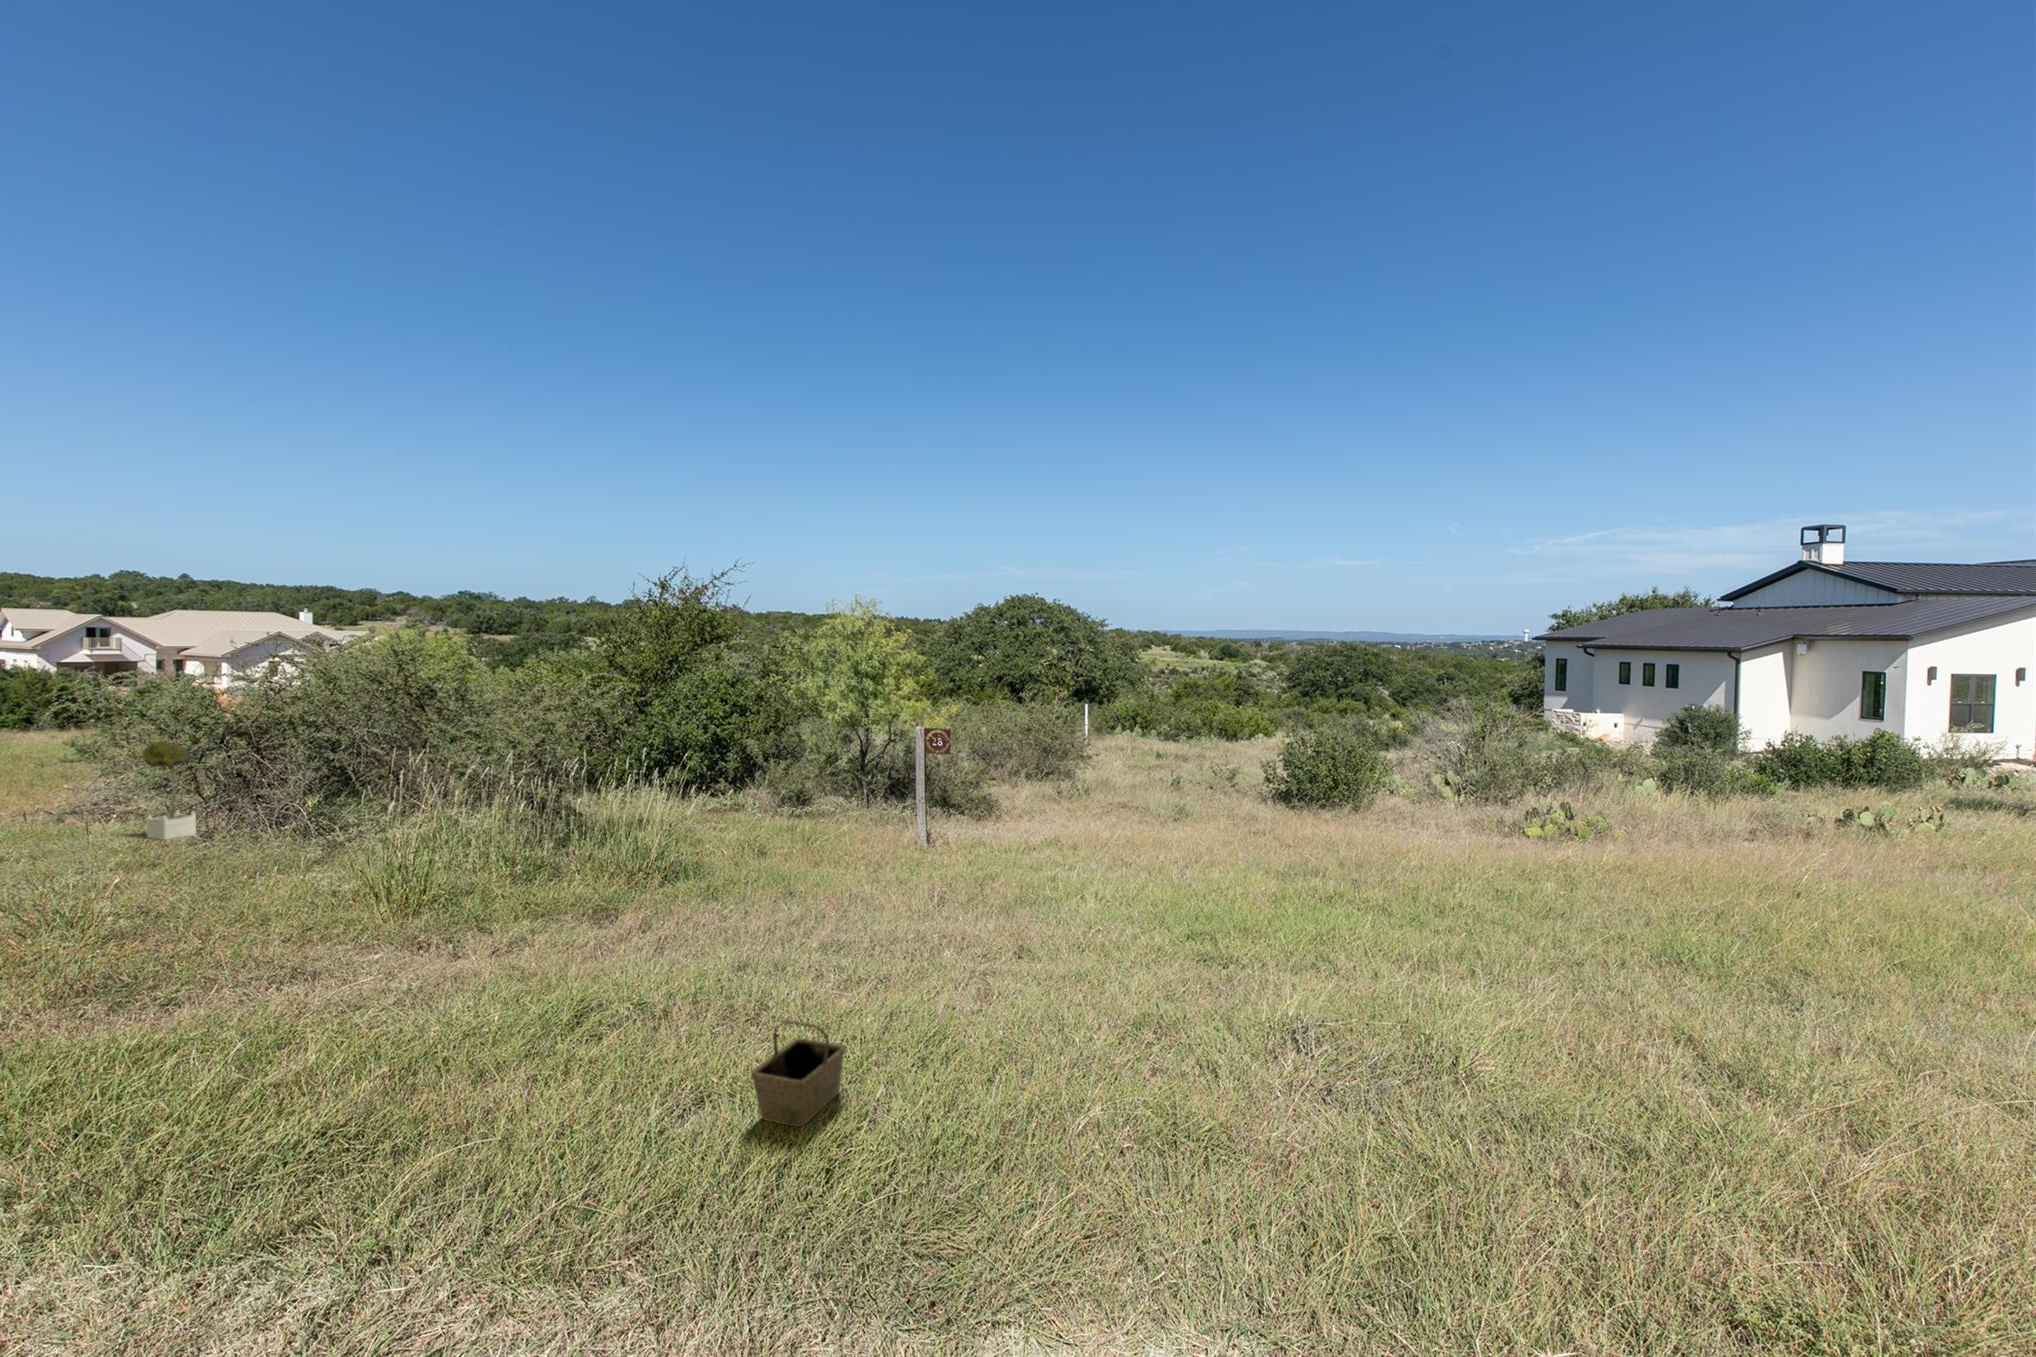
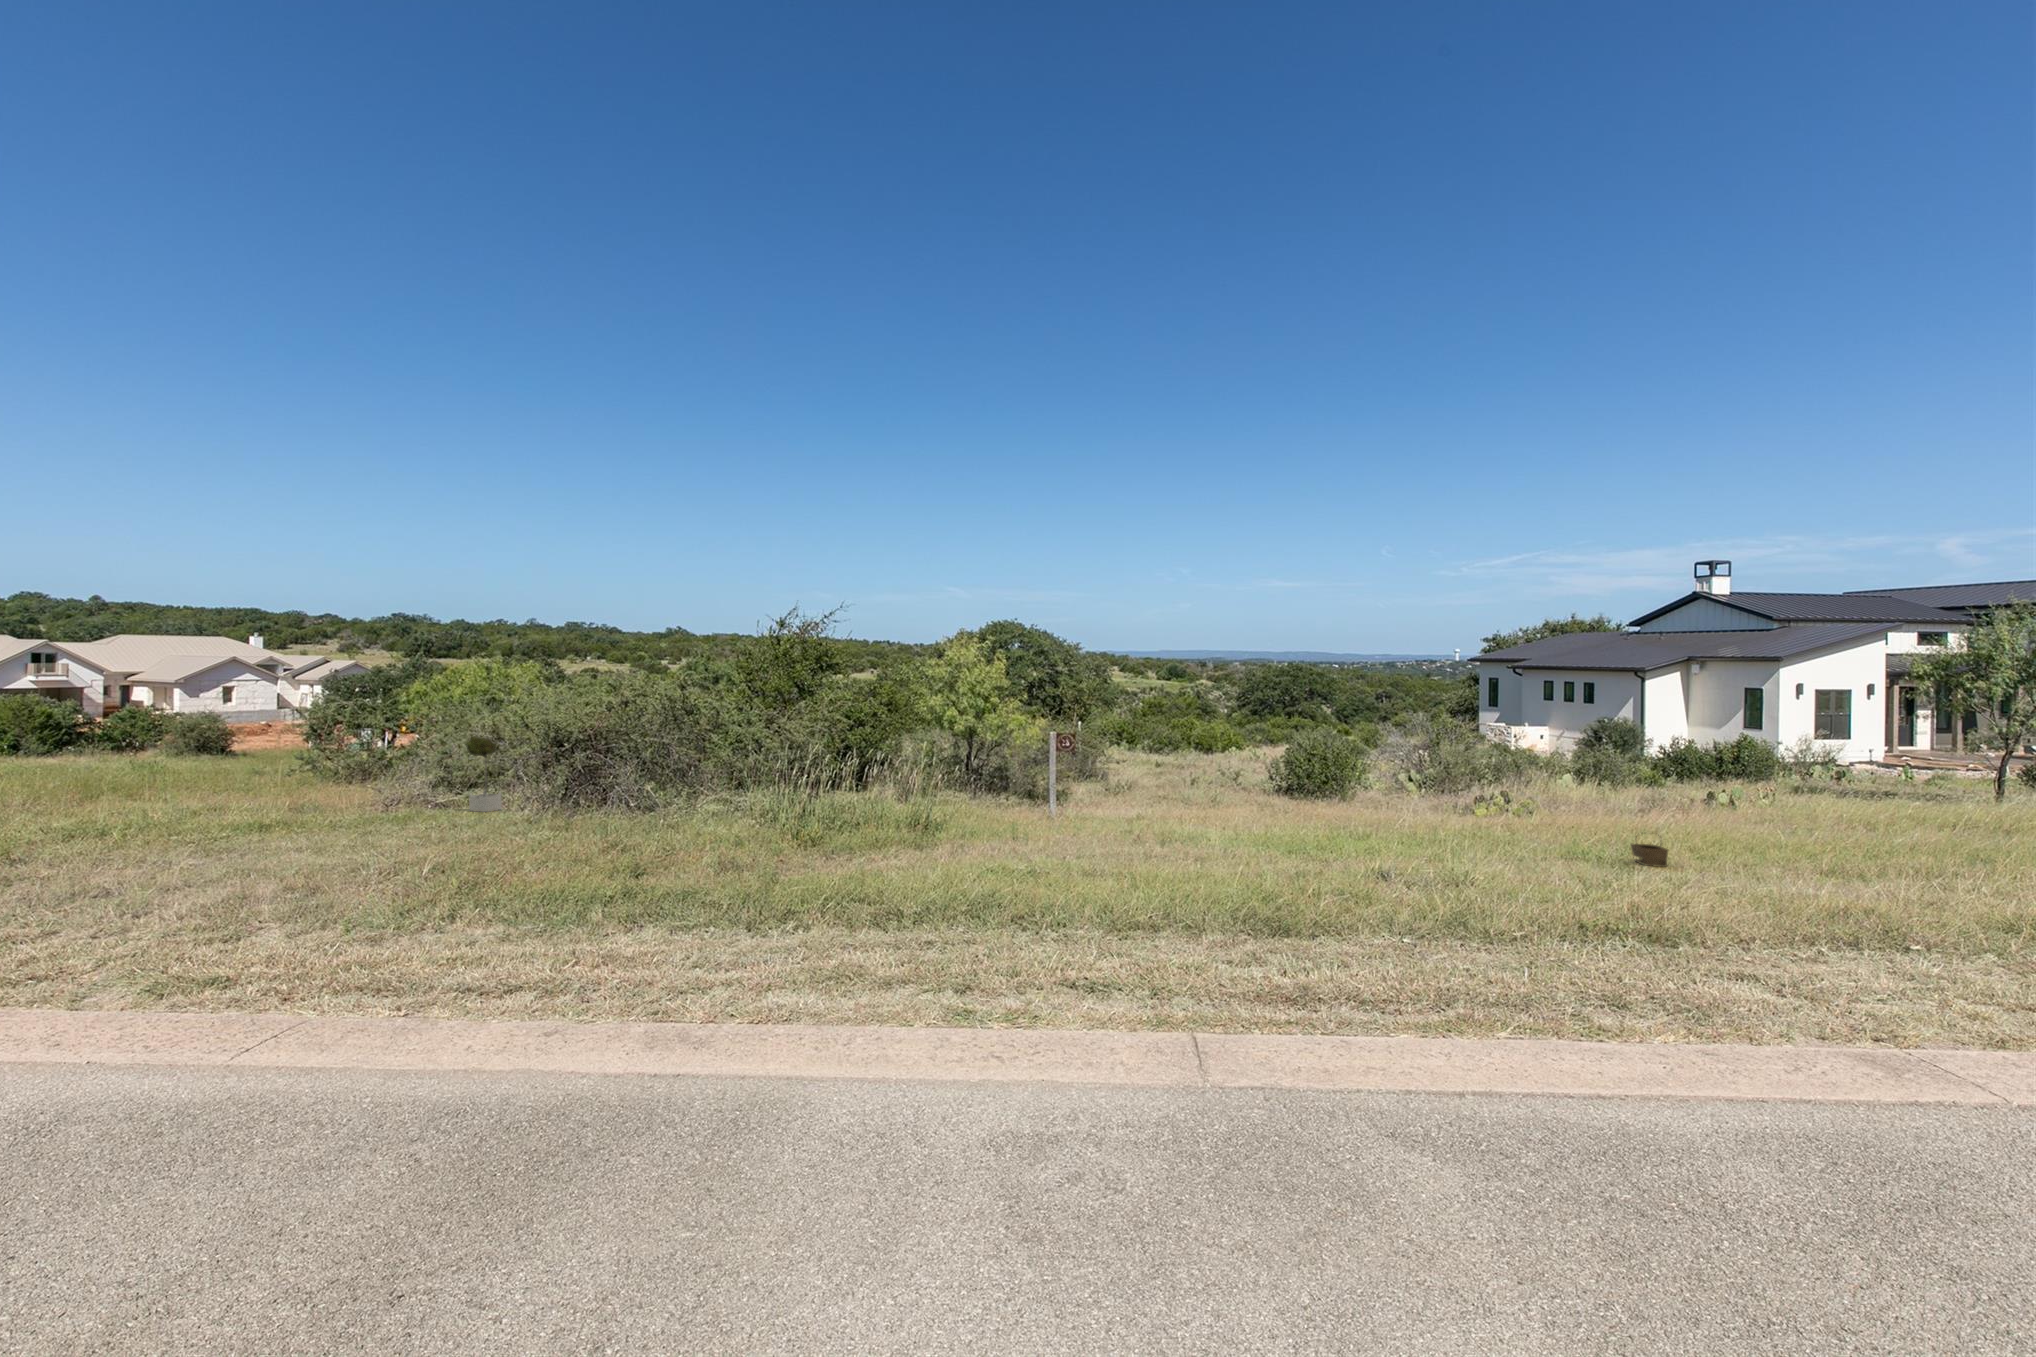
basket: present [751,1020,845,1127] -> present [1630,843,1668,867]

